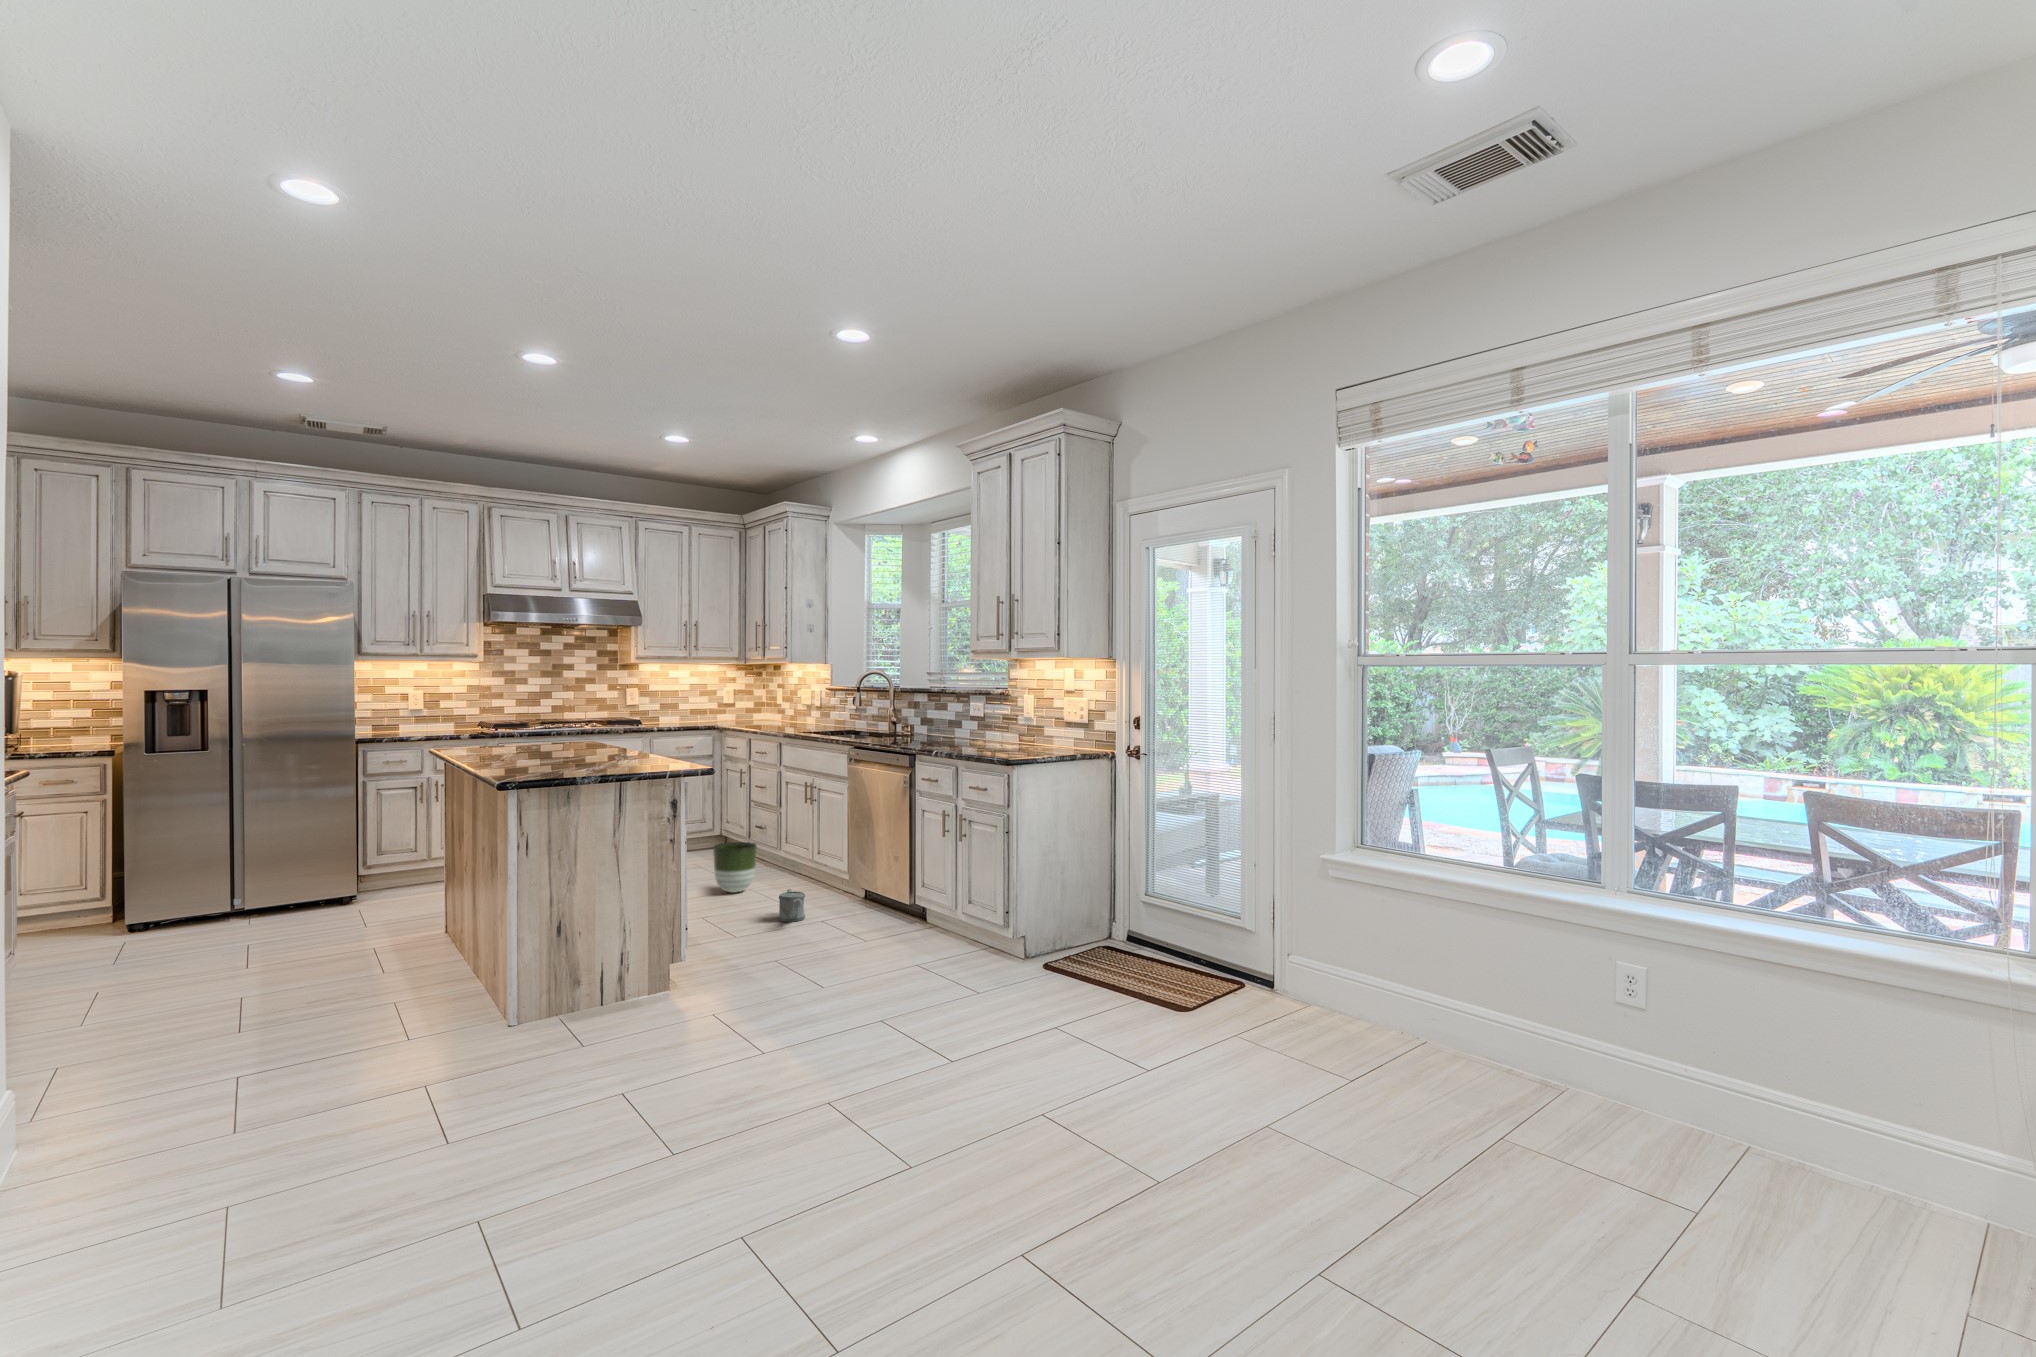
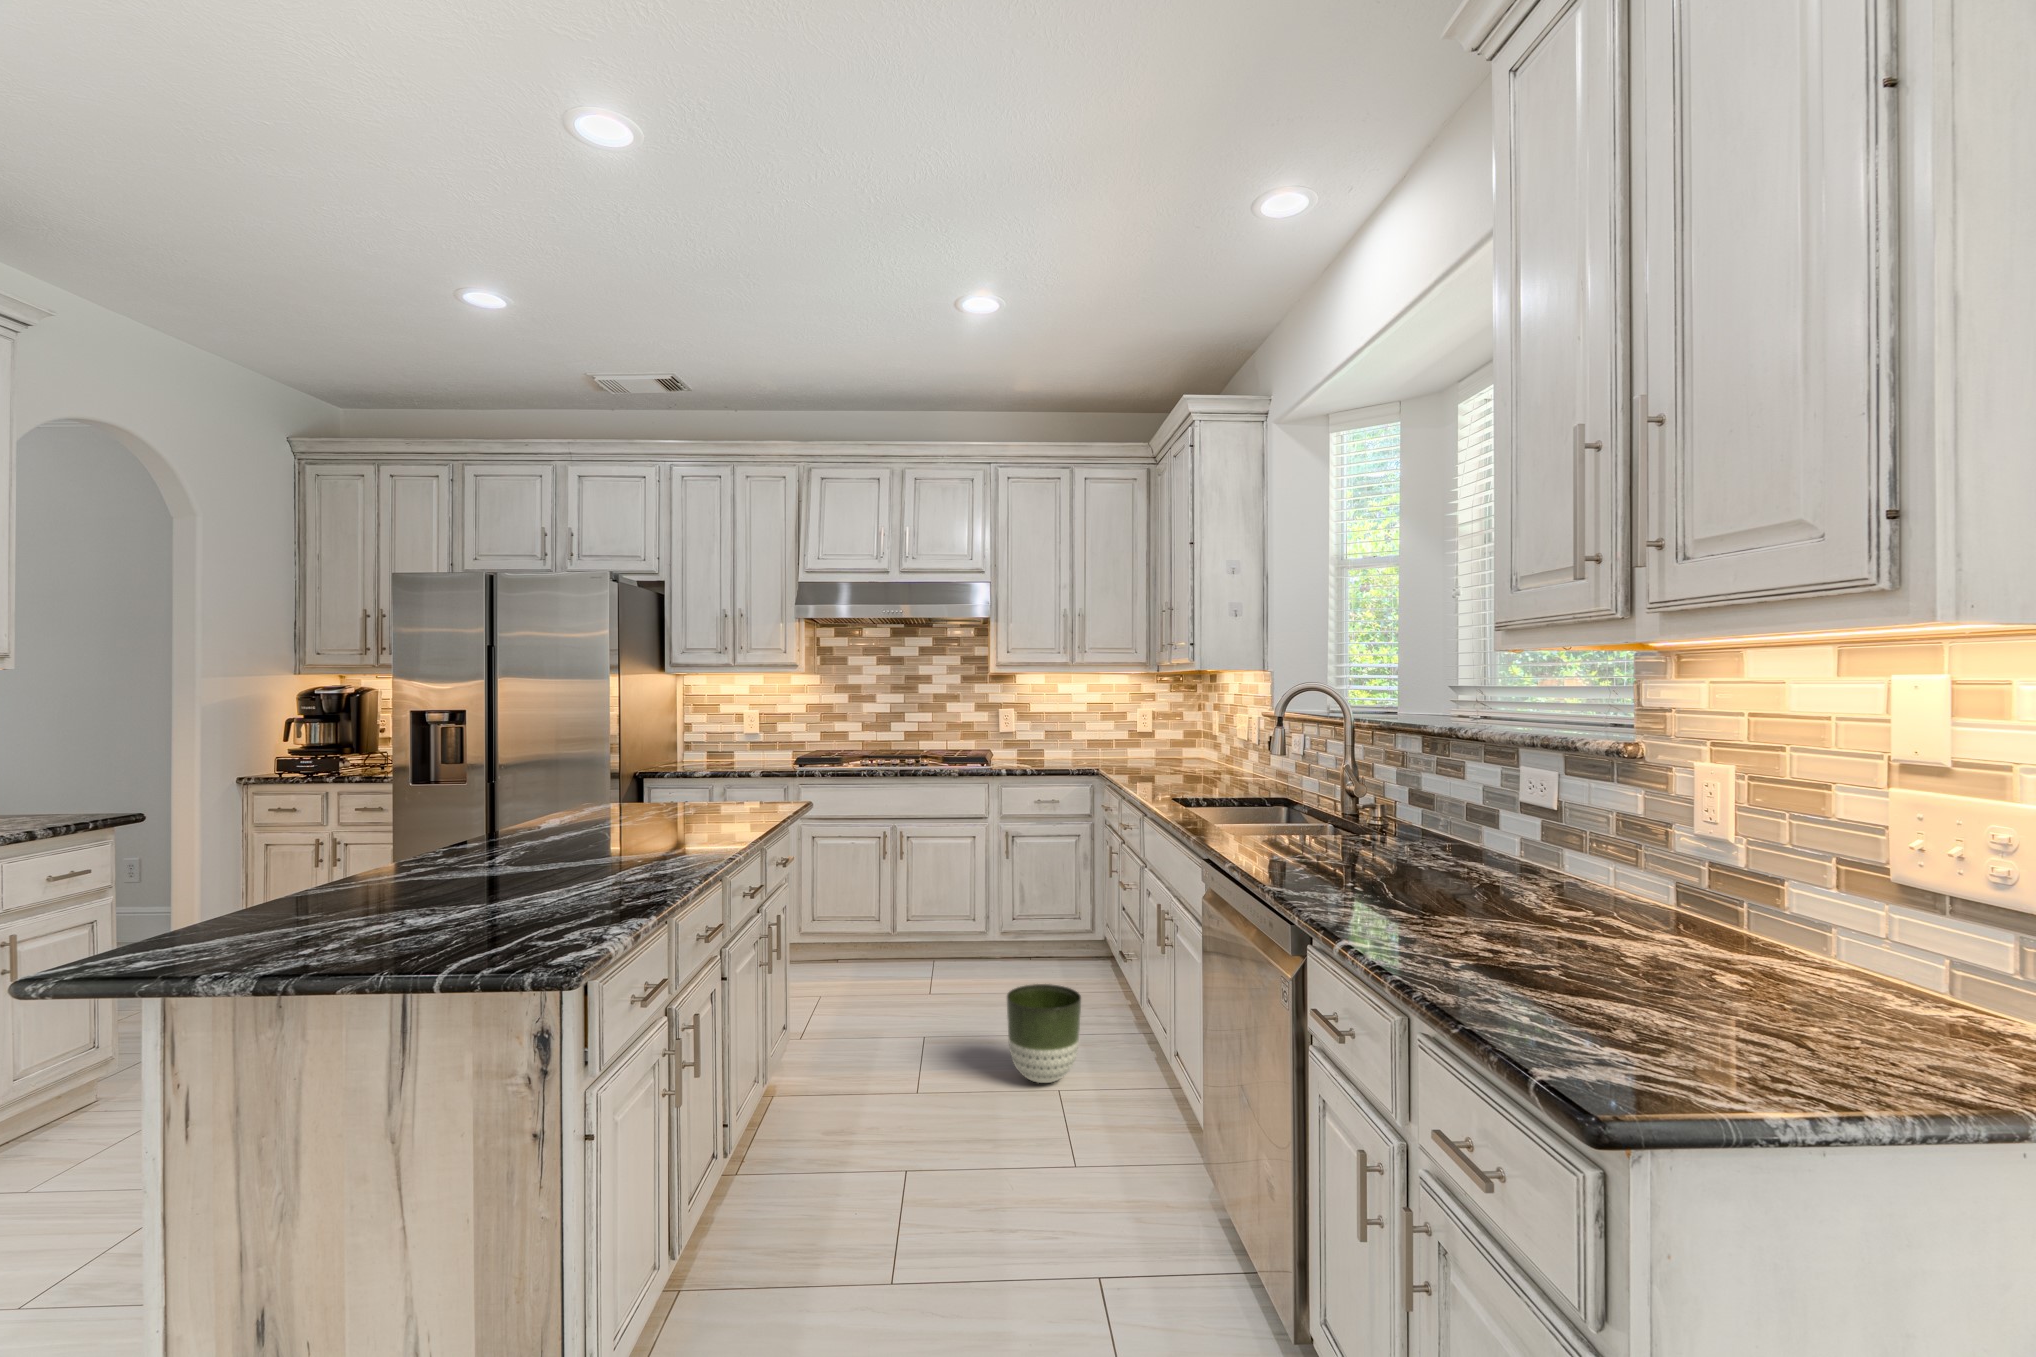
watering can: present [779,889,805,922] -> none [1040,1140,1096,1234]

